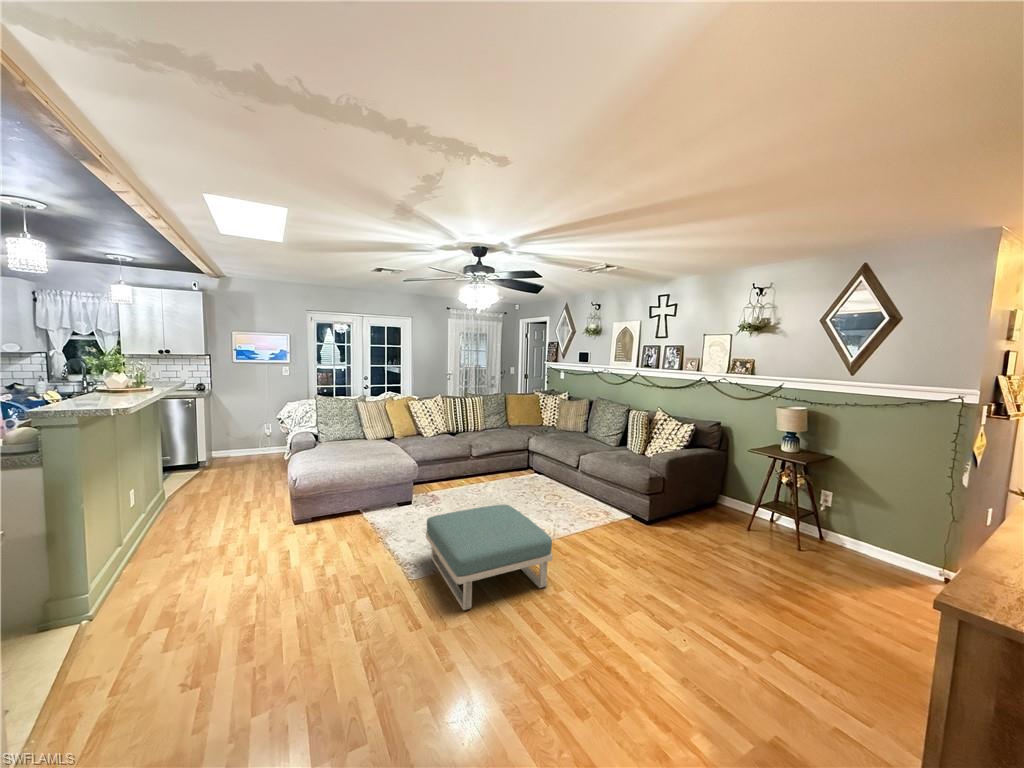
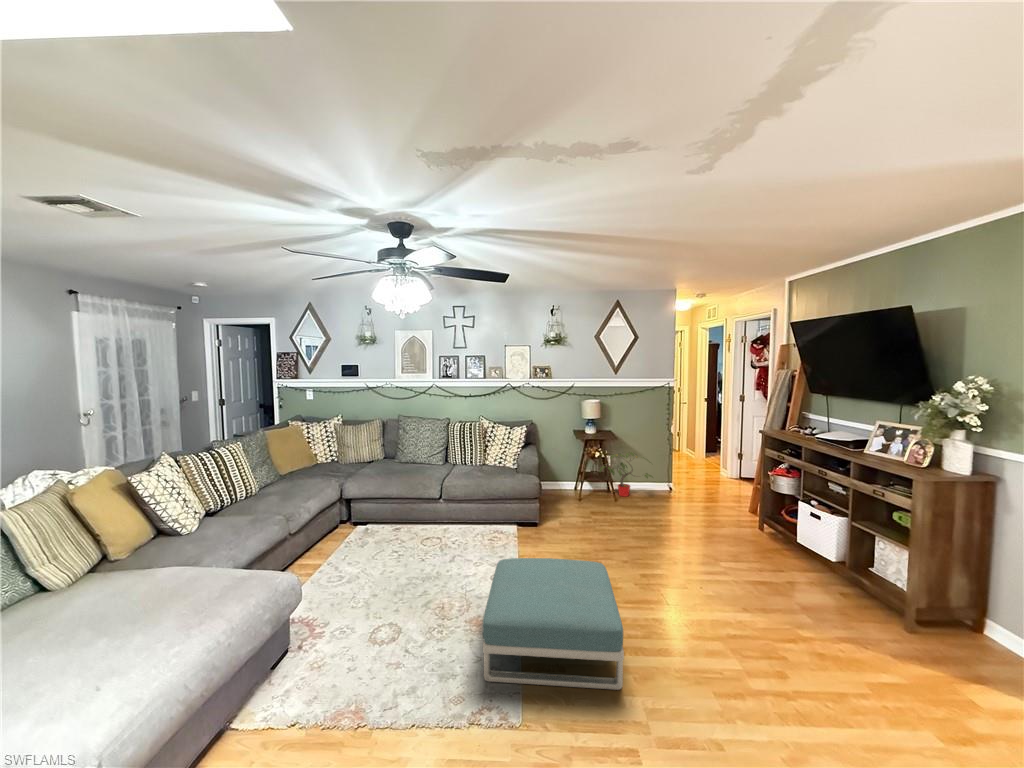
potted plant: none [792,485,891,553] -> present [600,452,653,496]

